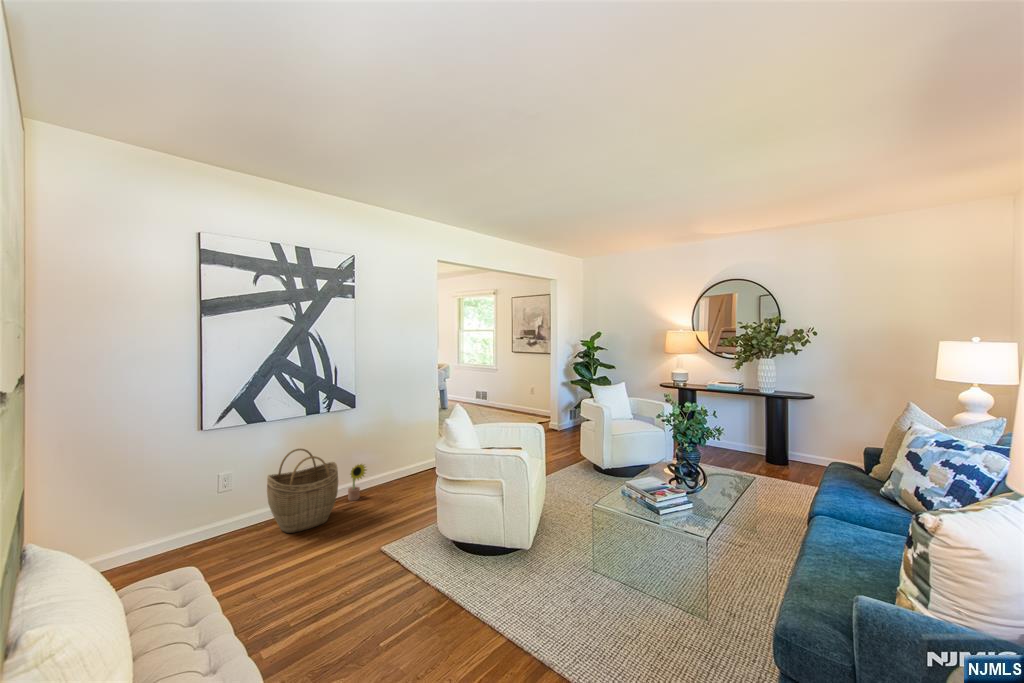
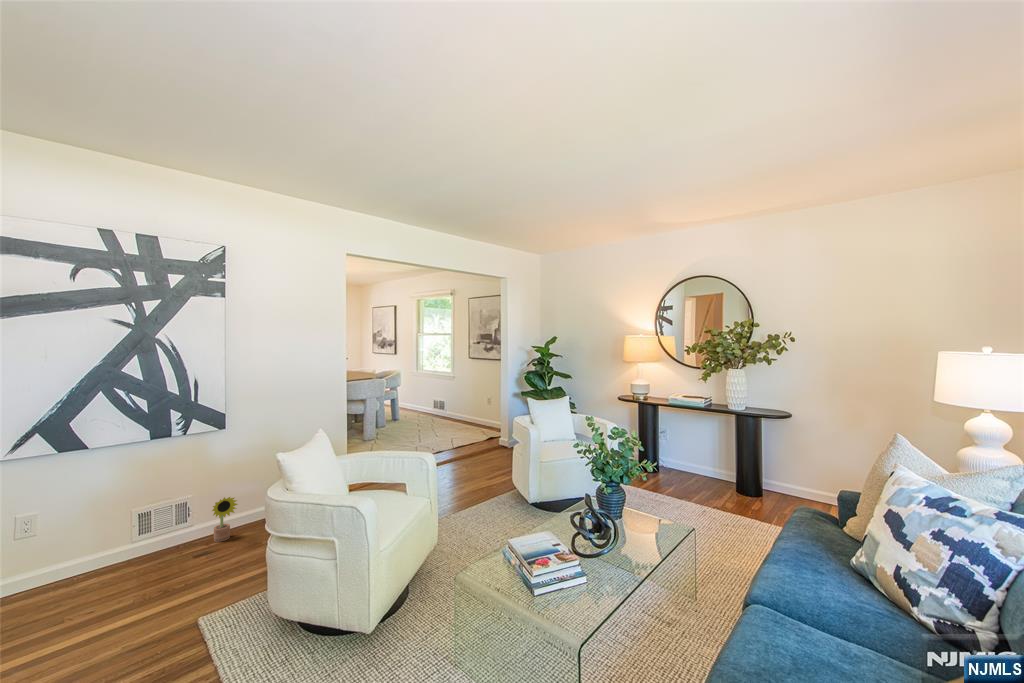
woven basket: present [267,449,338,533] -> none [78,481,185,592]

